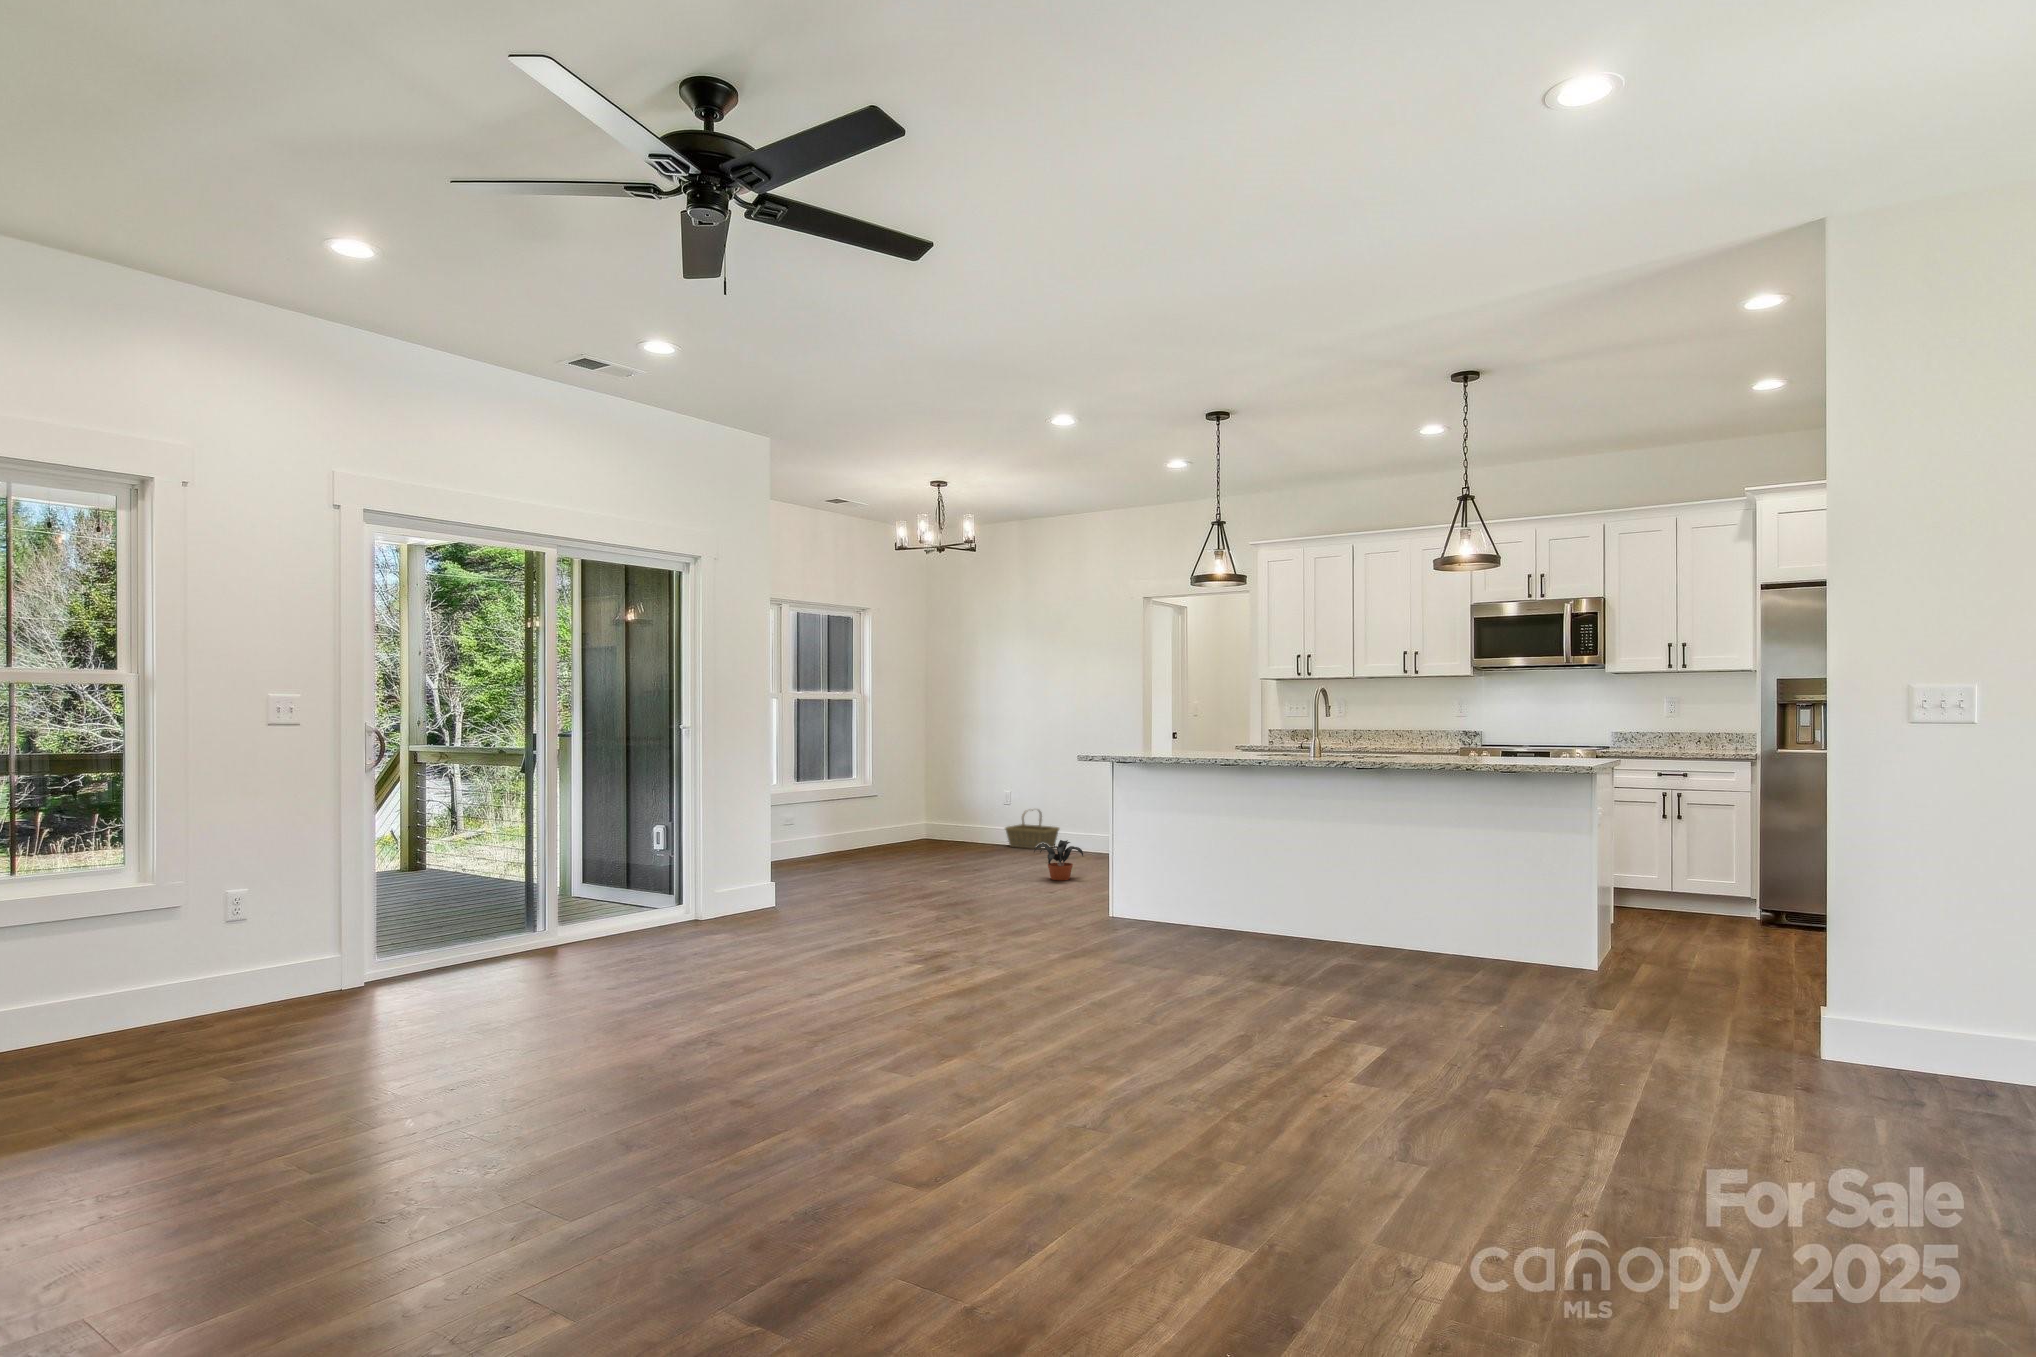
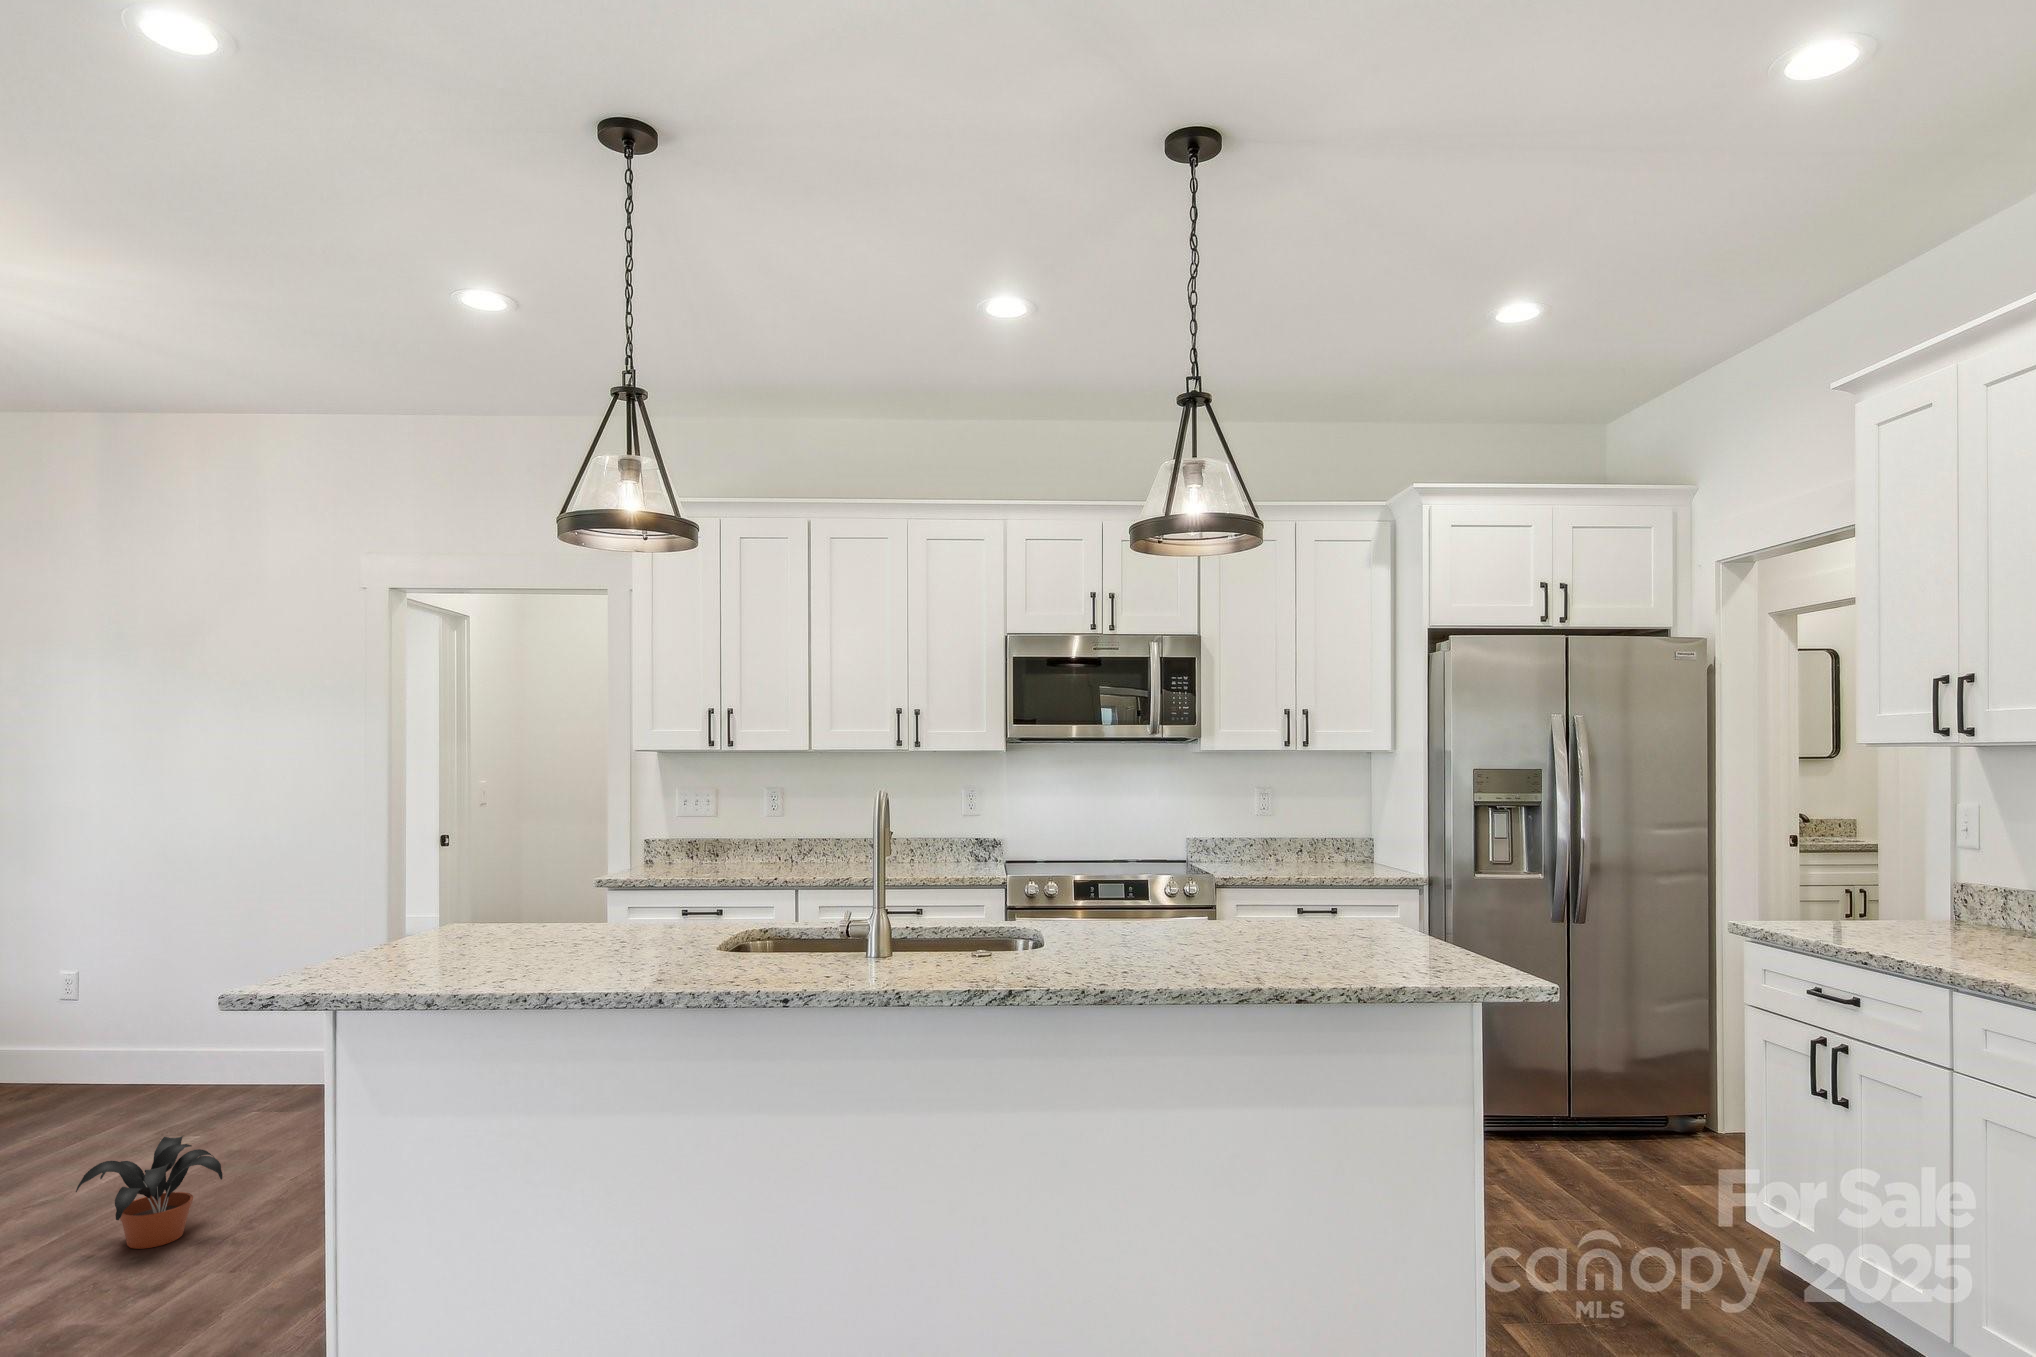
basket: present [1005,810,1059,849] -> none [49,1015,193,1106]

